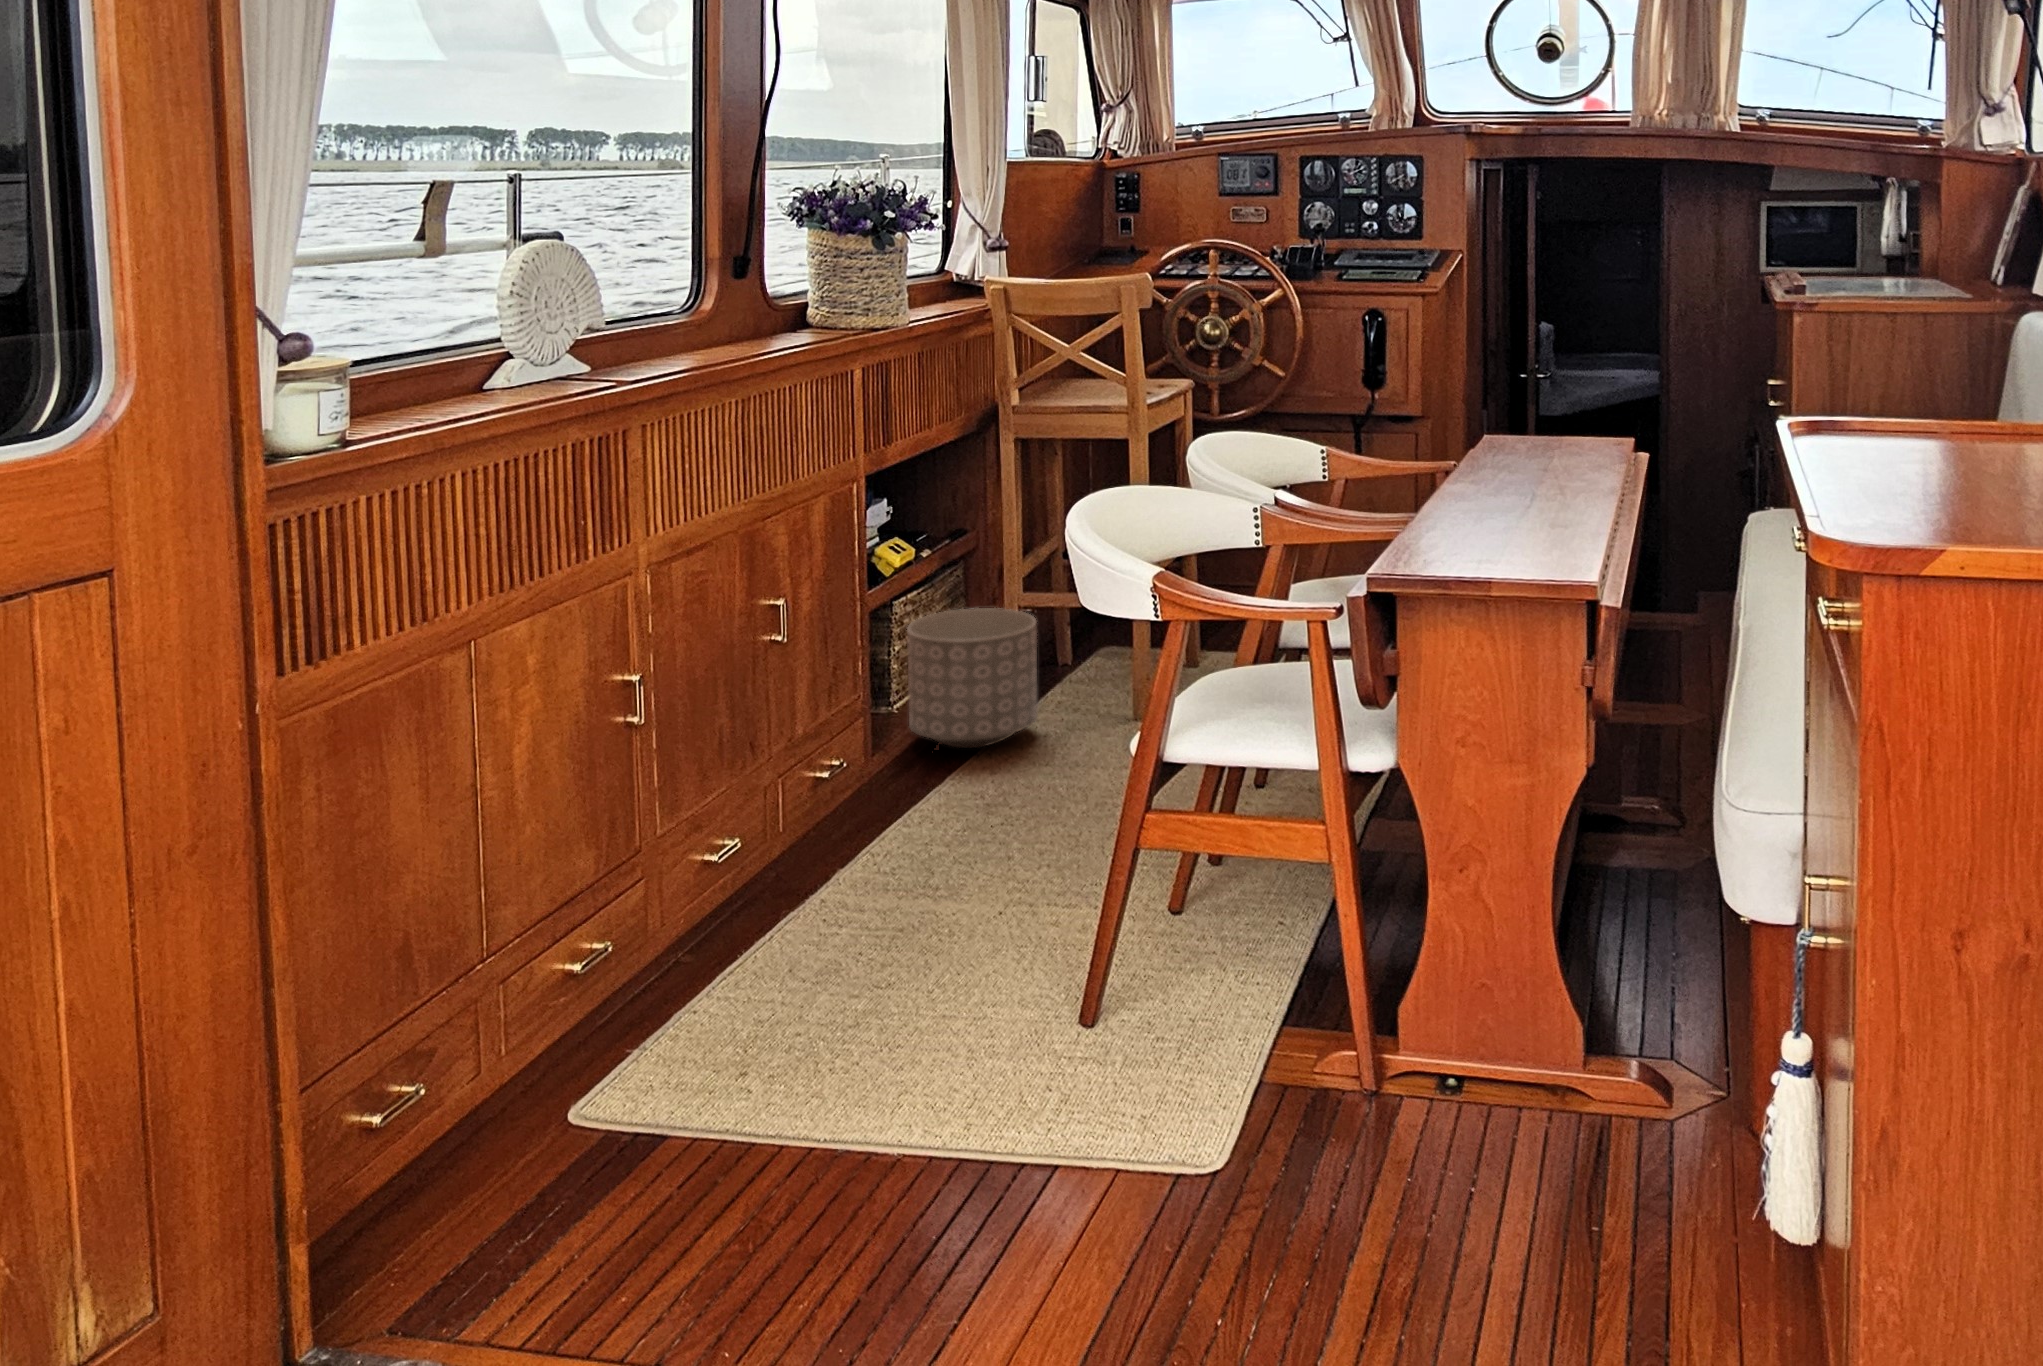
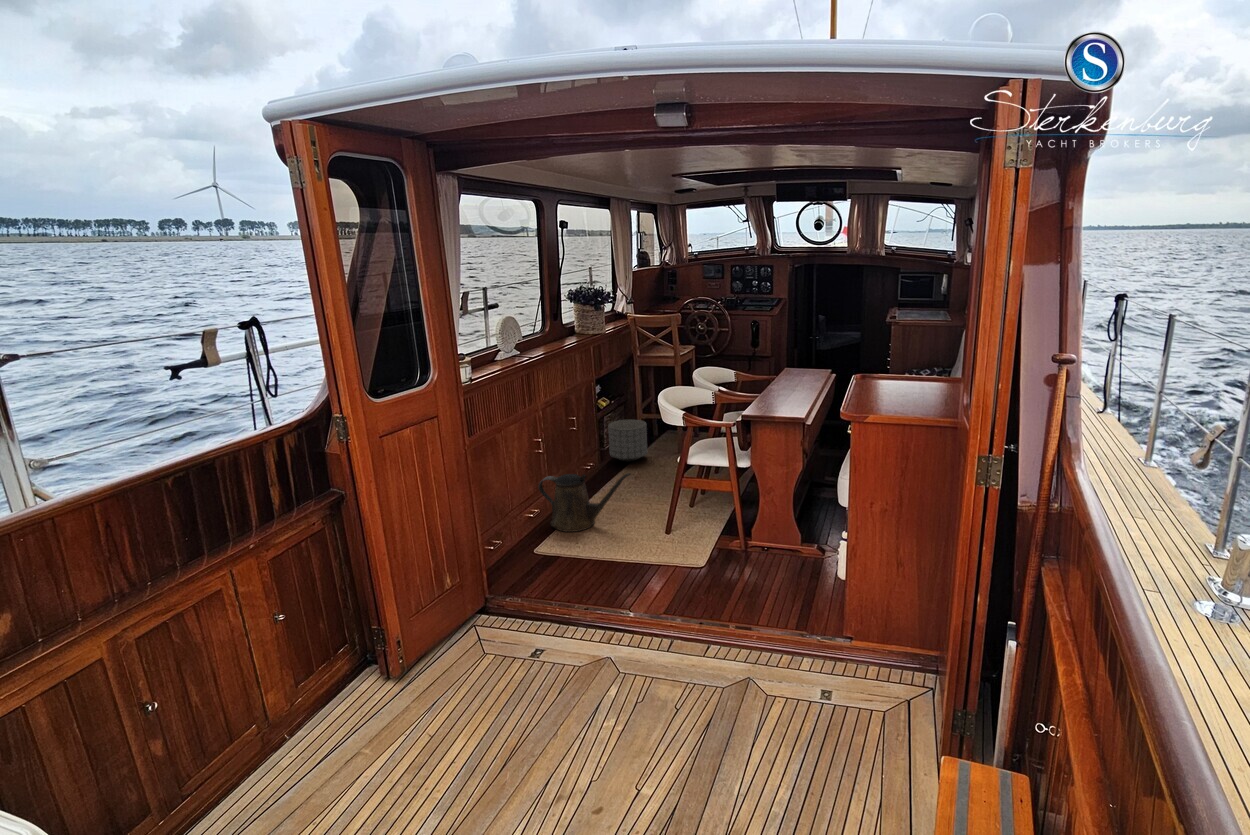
watering can: none [616,796,970,1030] -> present [539,473,630,532]

